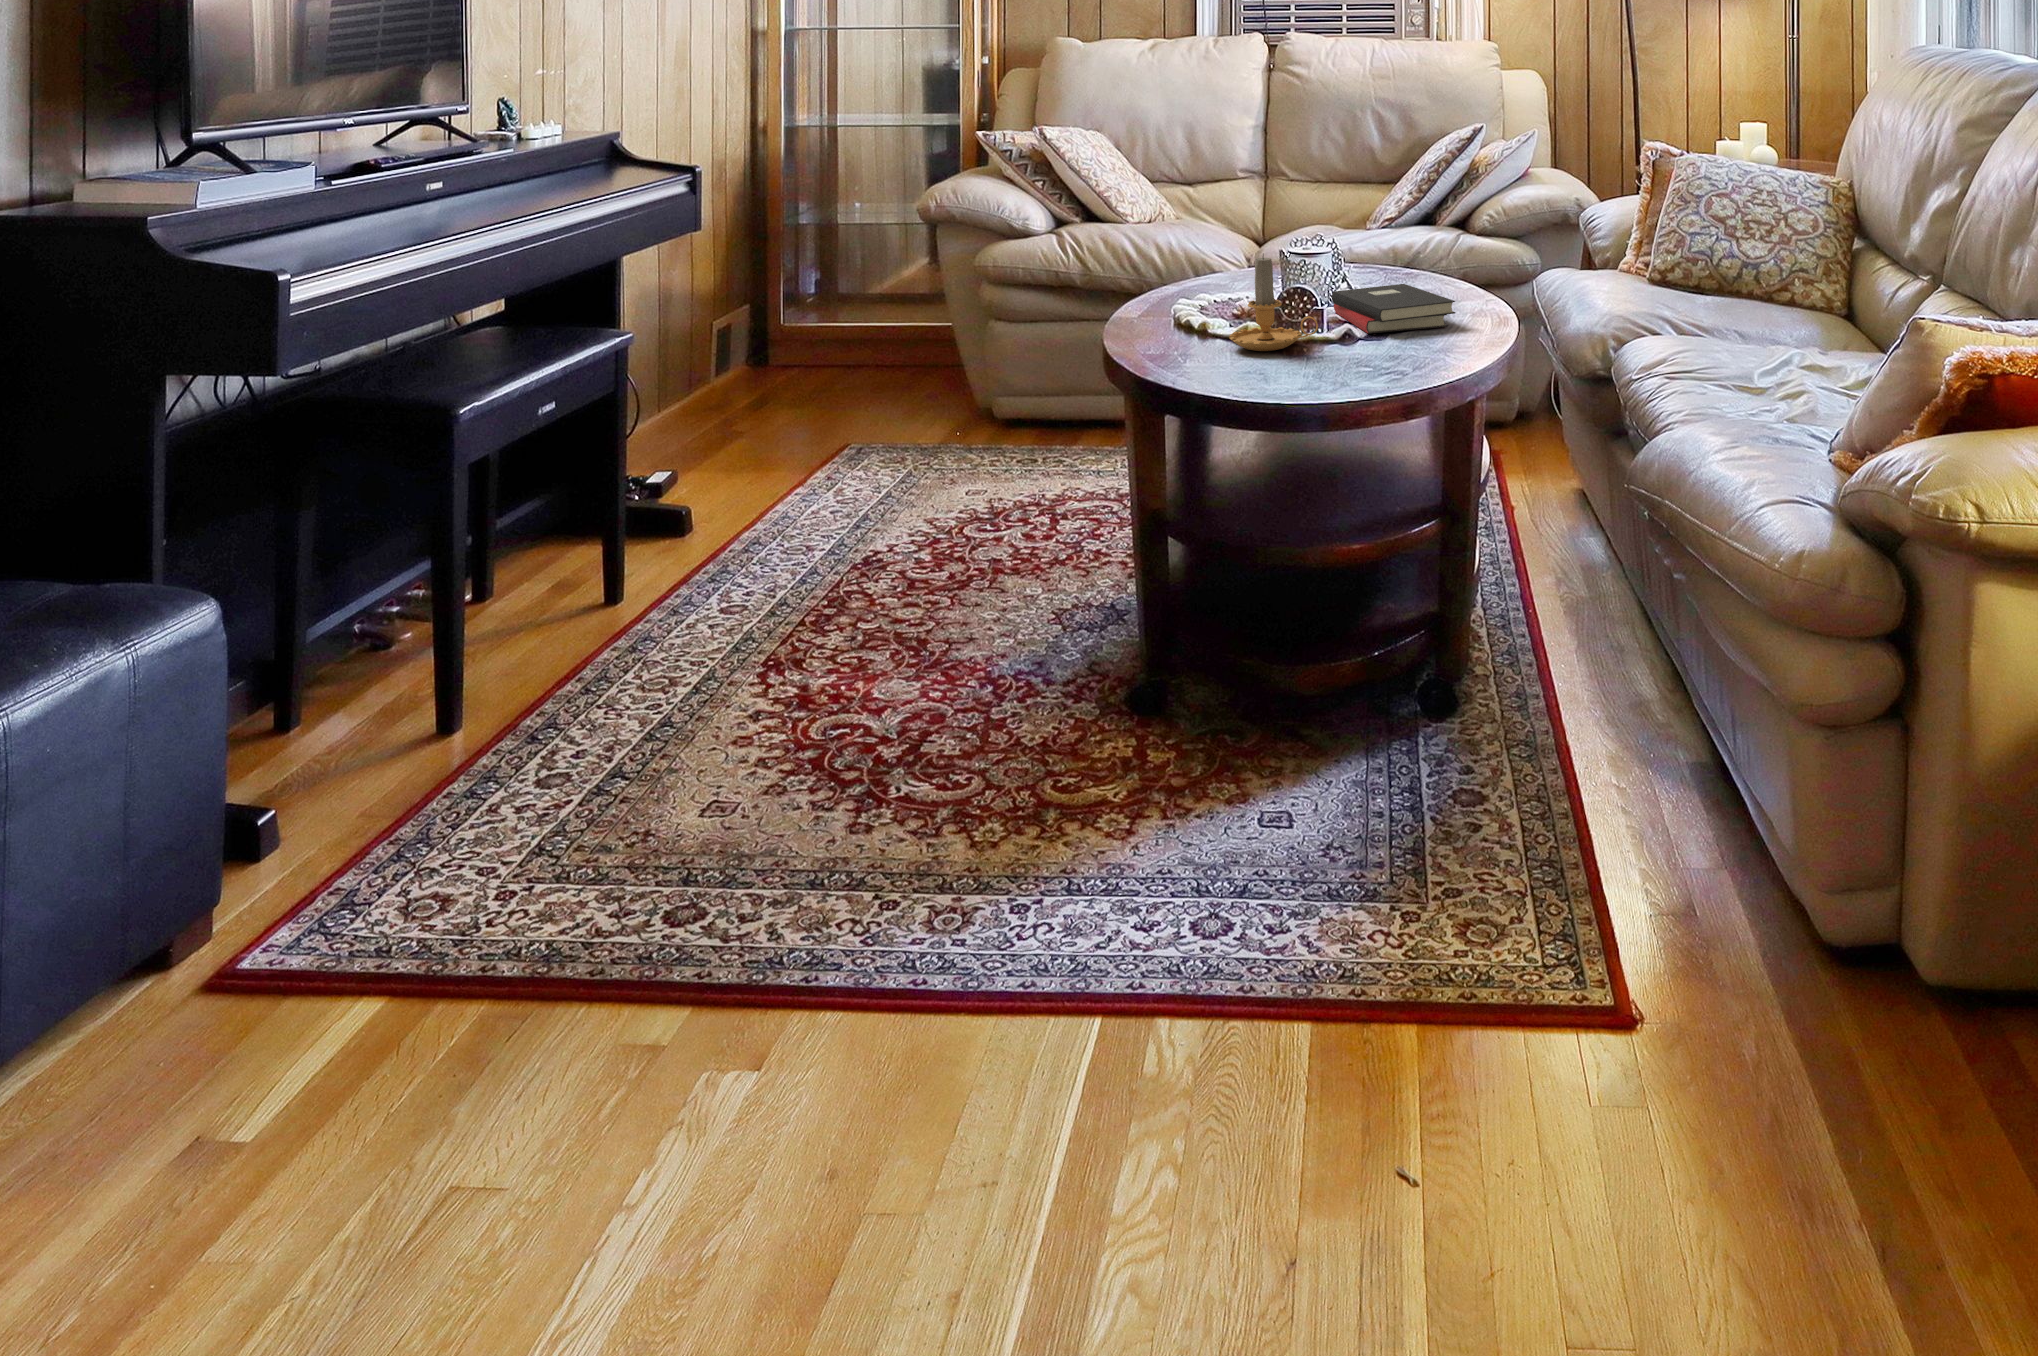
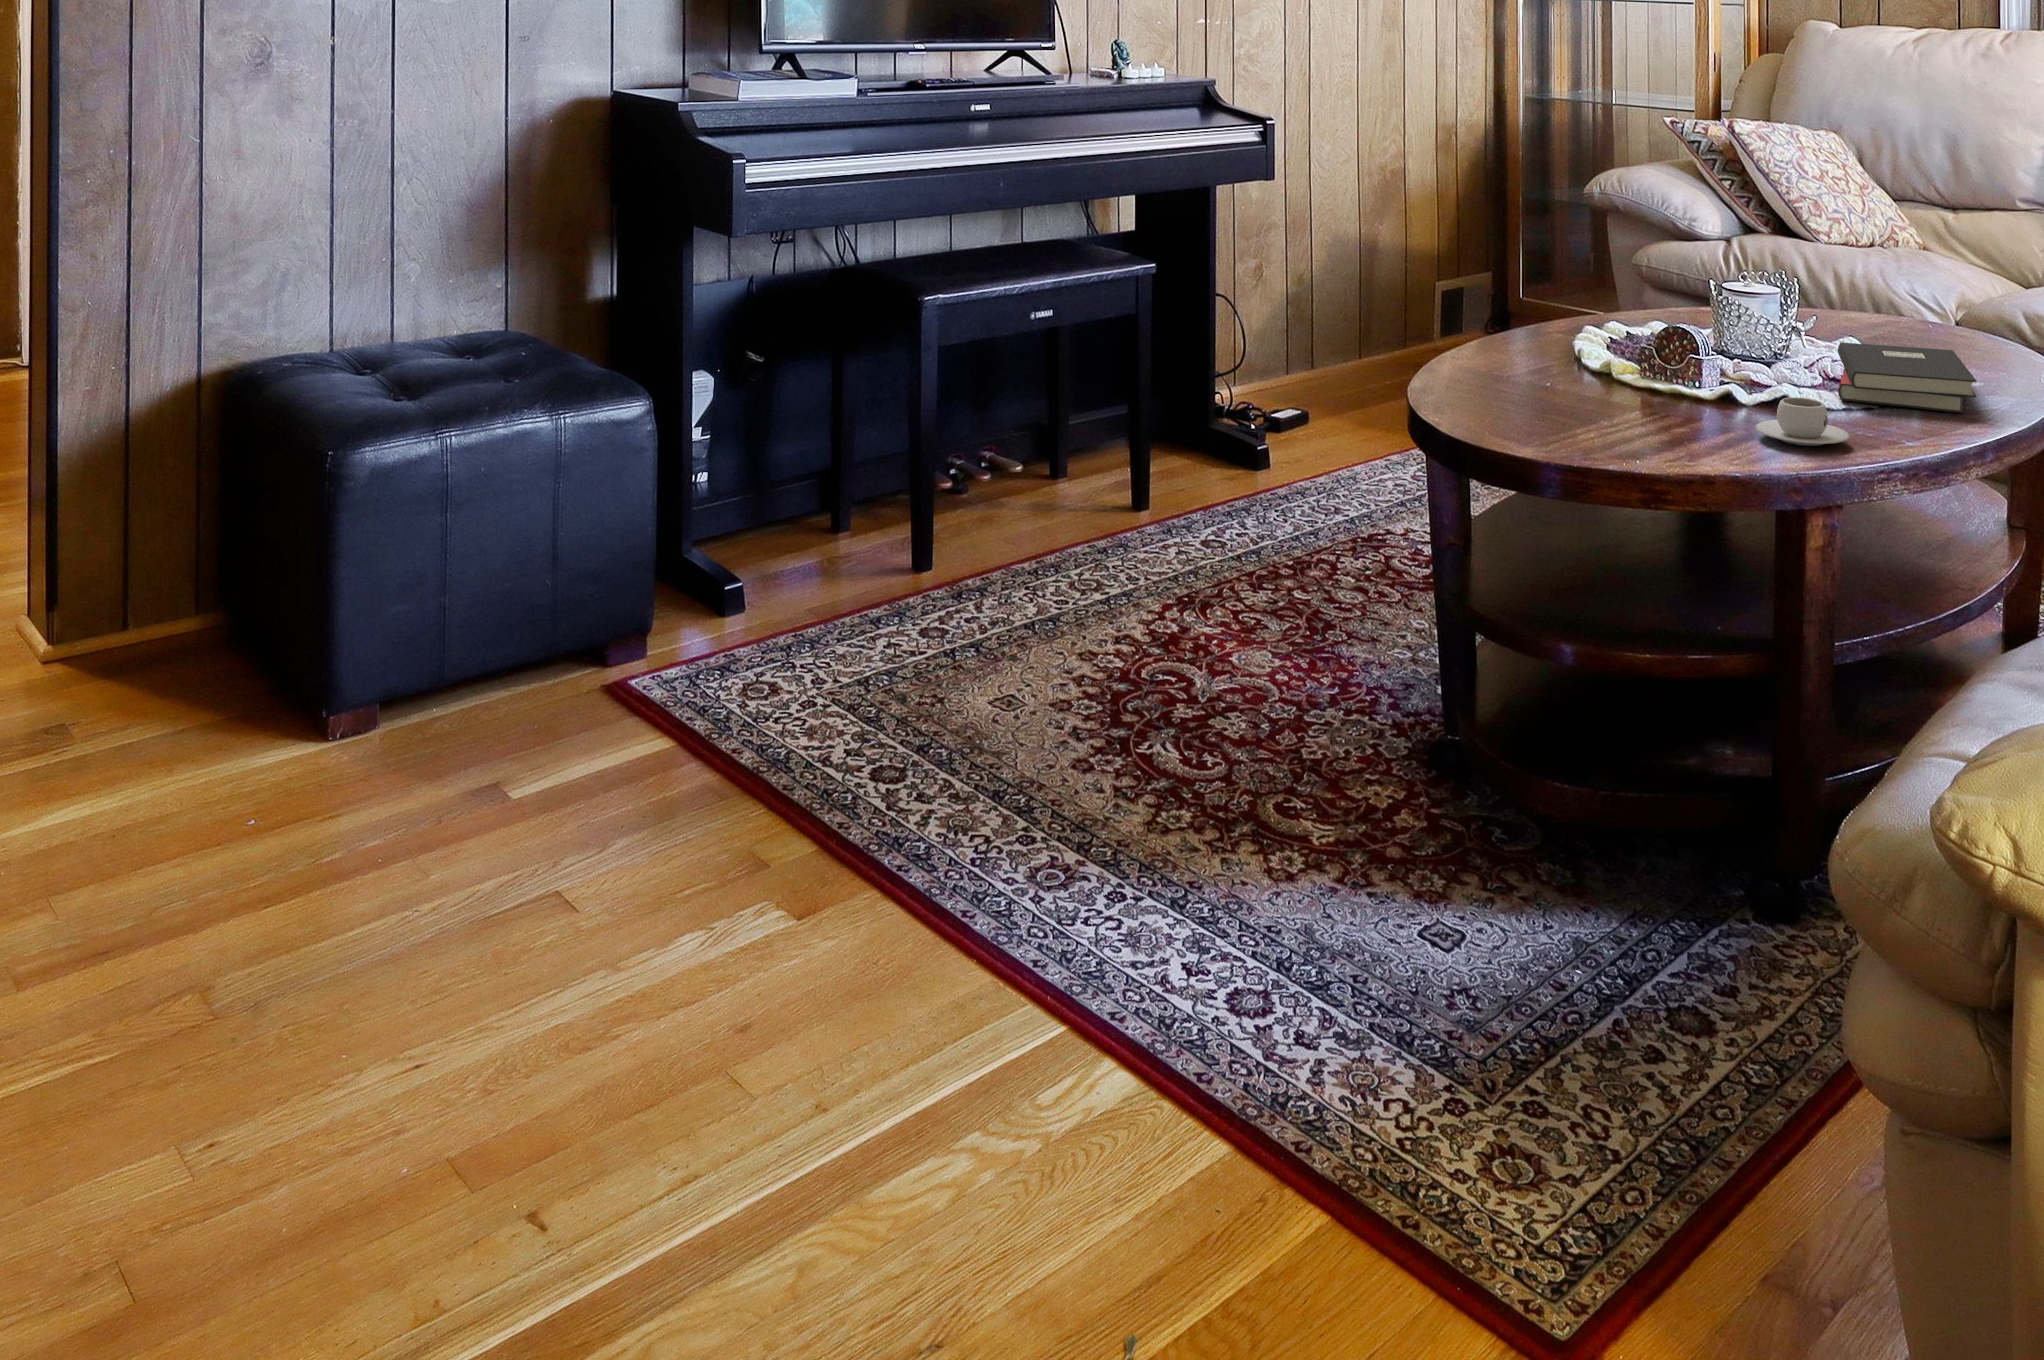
candle: present [1229,255,1318,351] -> none [1640,274,1748,395]
teacup: none [1361,333,1428,369] -> present [1756,397,1849,446]

